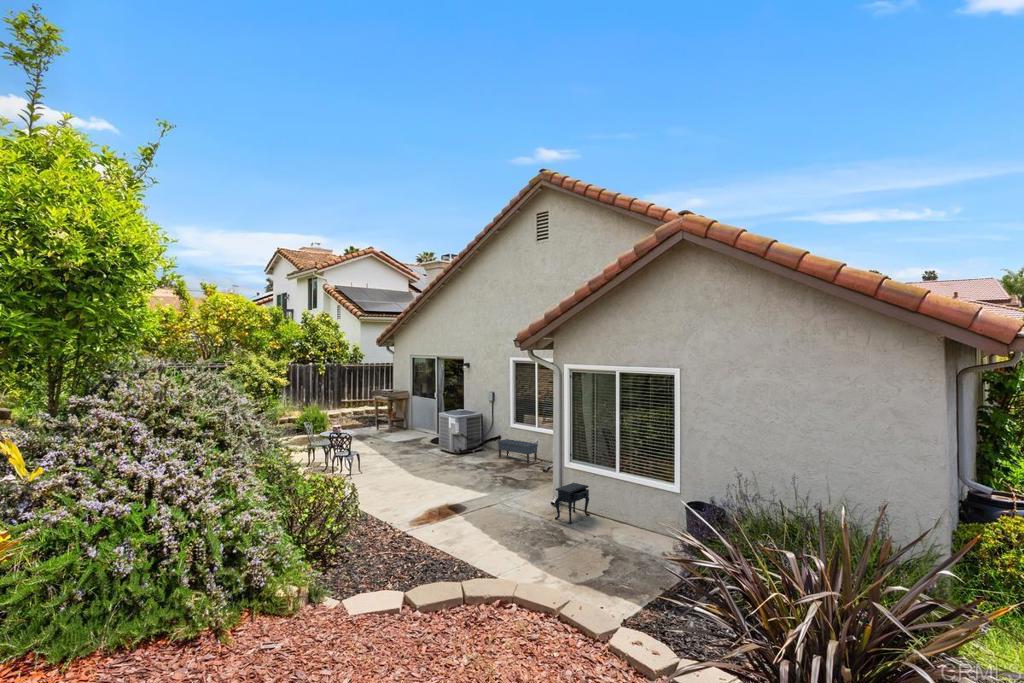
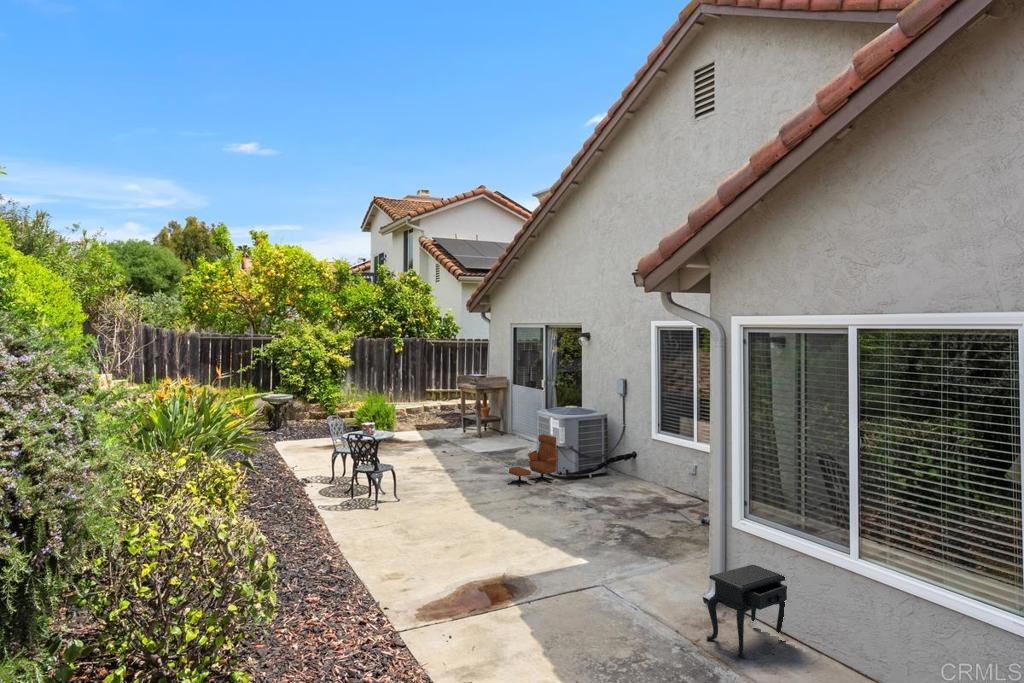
lounge chair: none [425,428,456,461] -> present [508,434,559,487]
bench: present [498,439,538,463] -> none [629,460,698,506]

